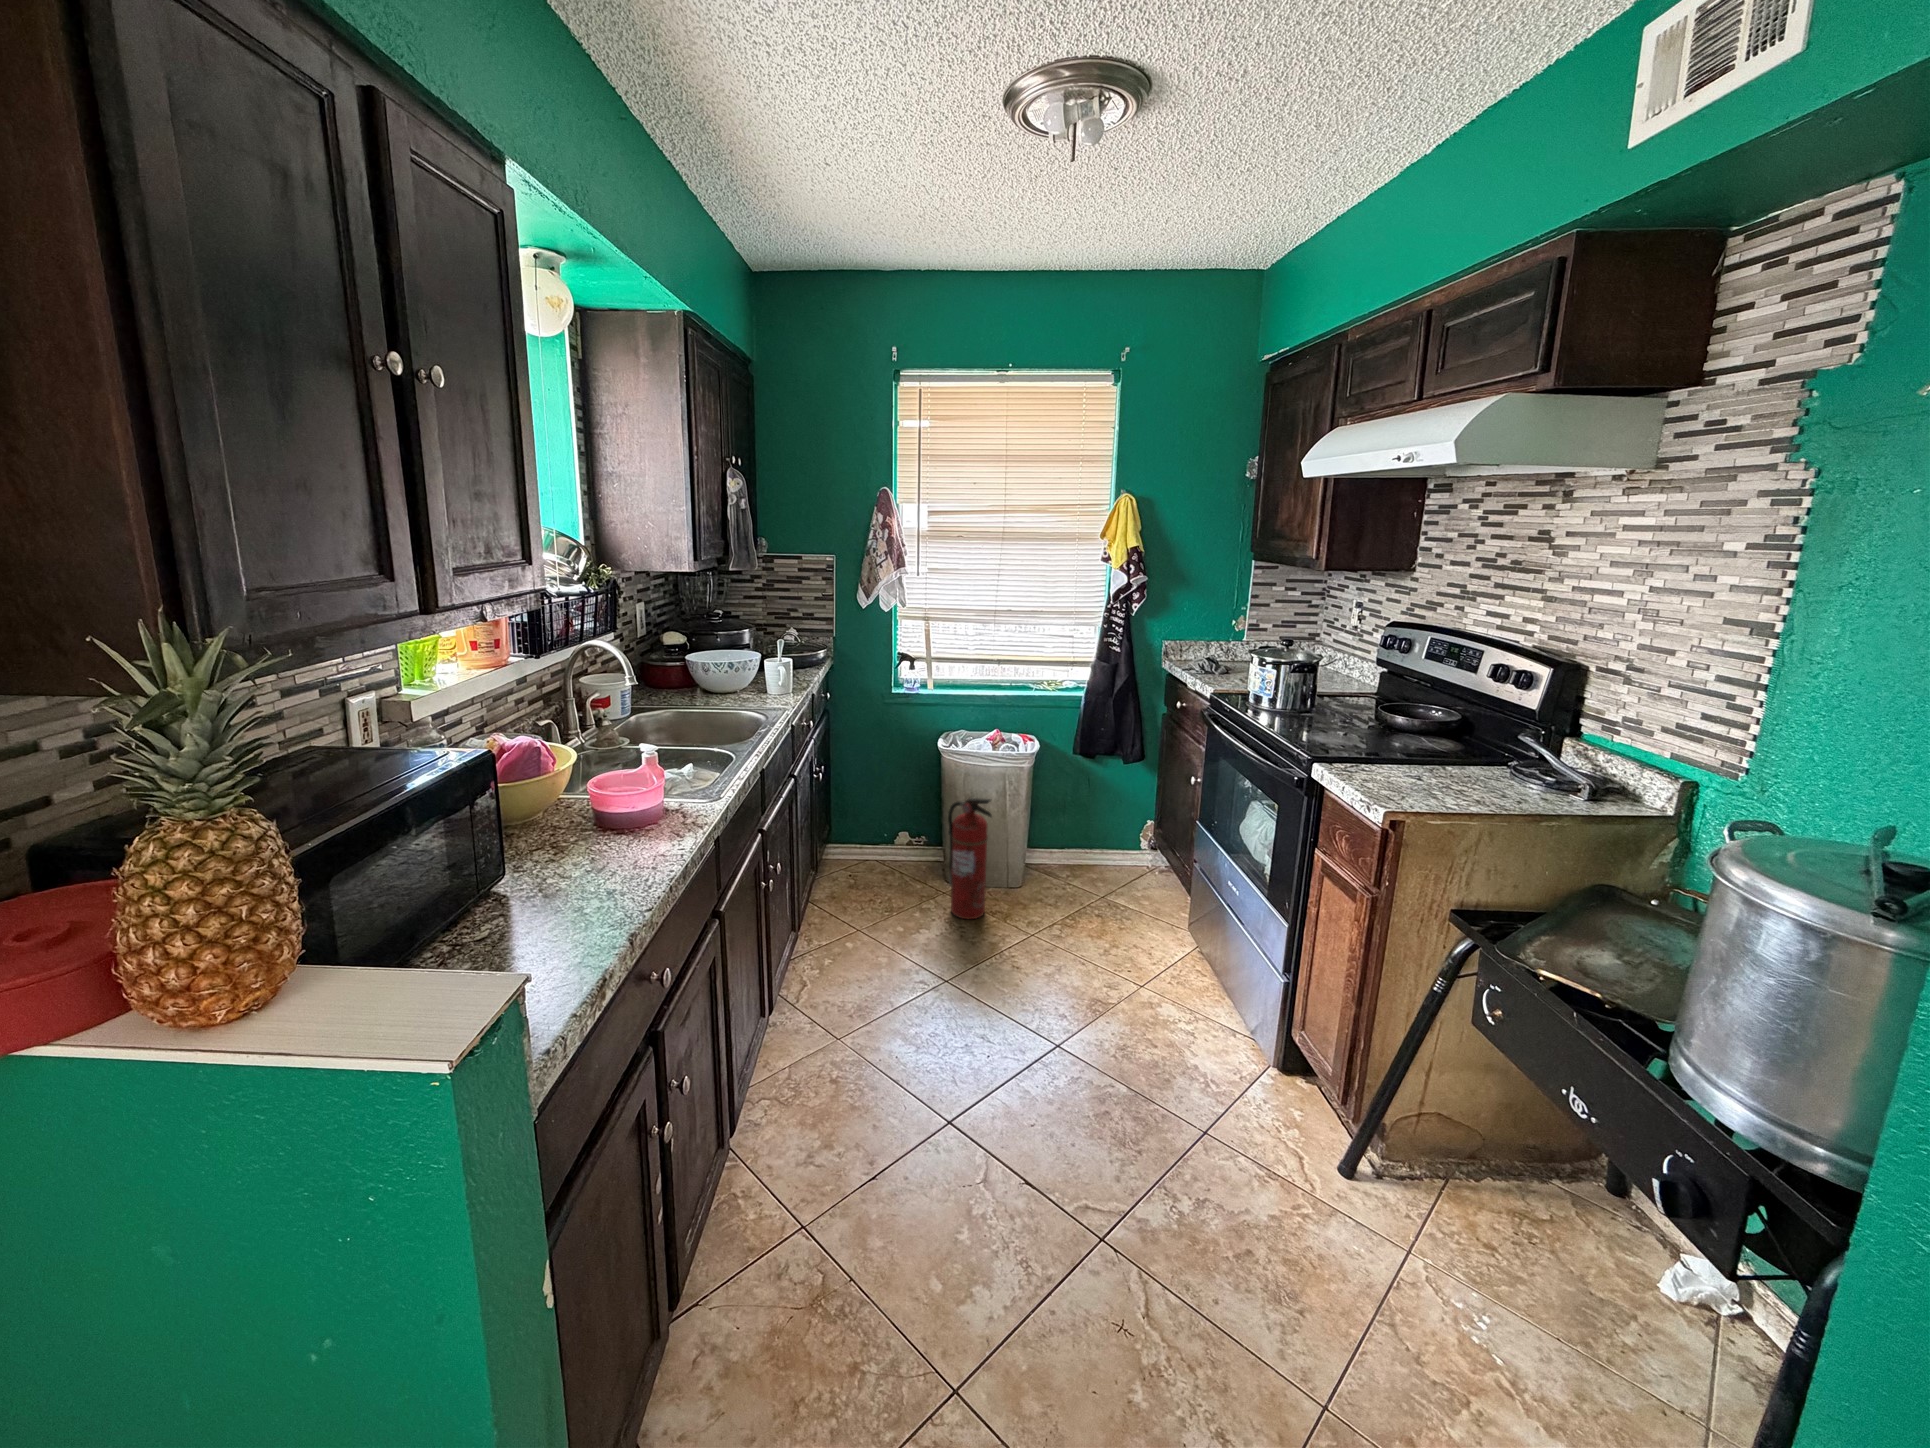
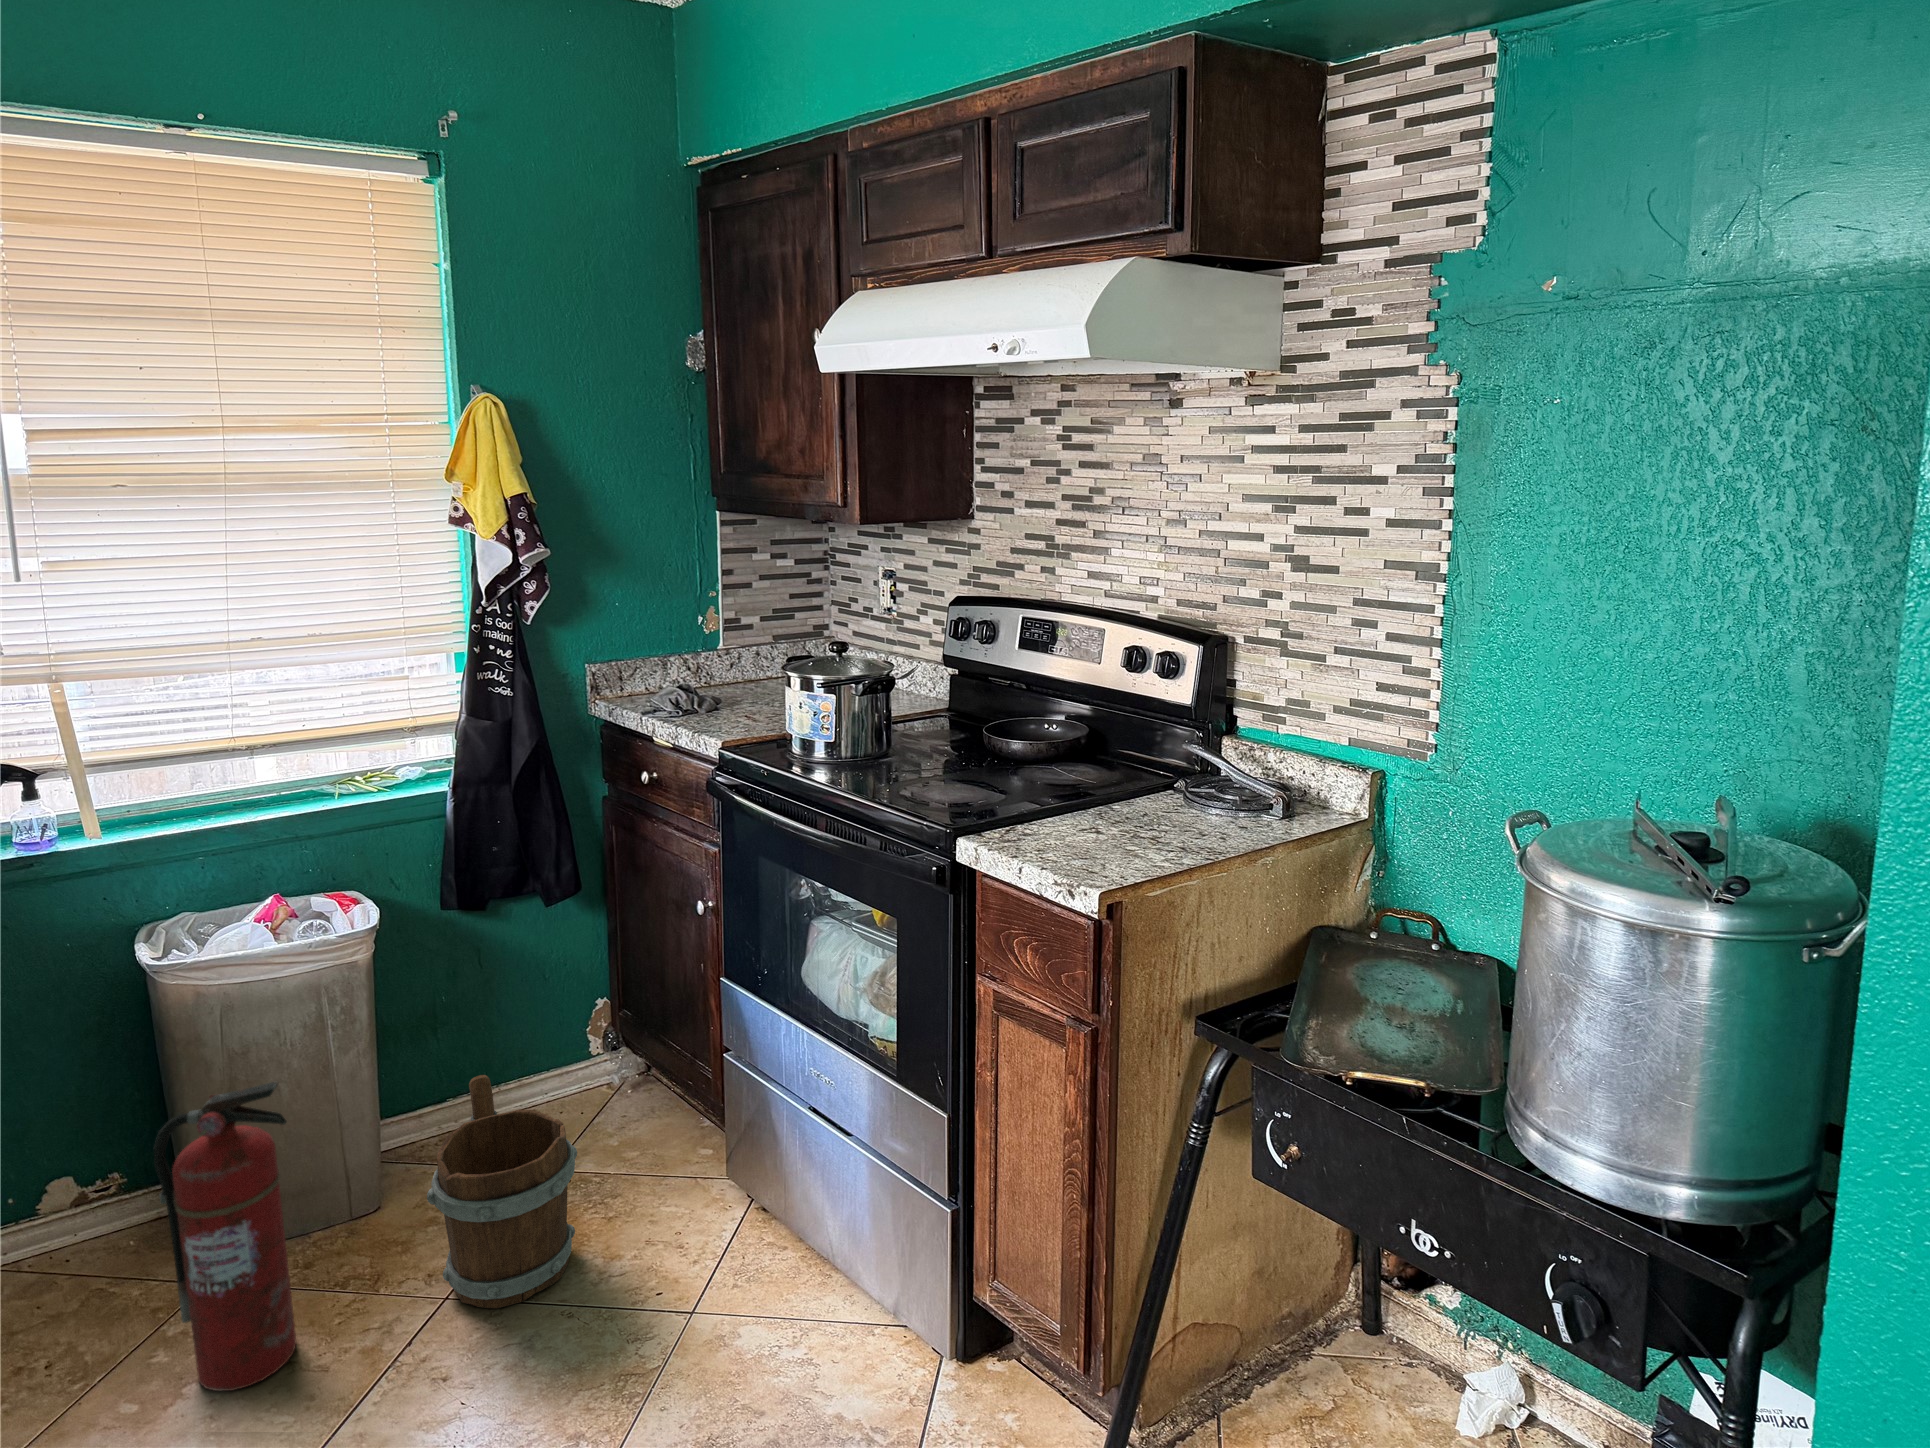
bucket: none [1040,831,1108,936] -> present [427,1075,577,1308]

